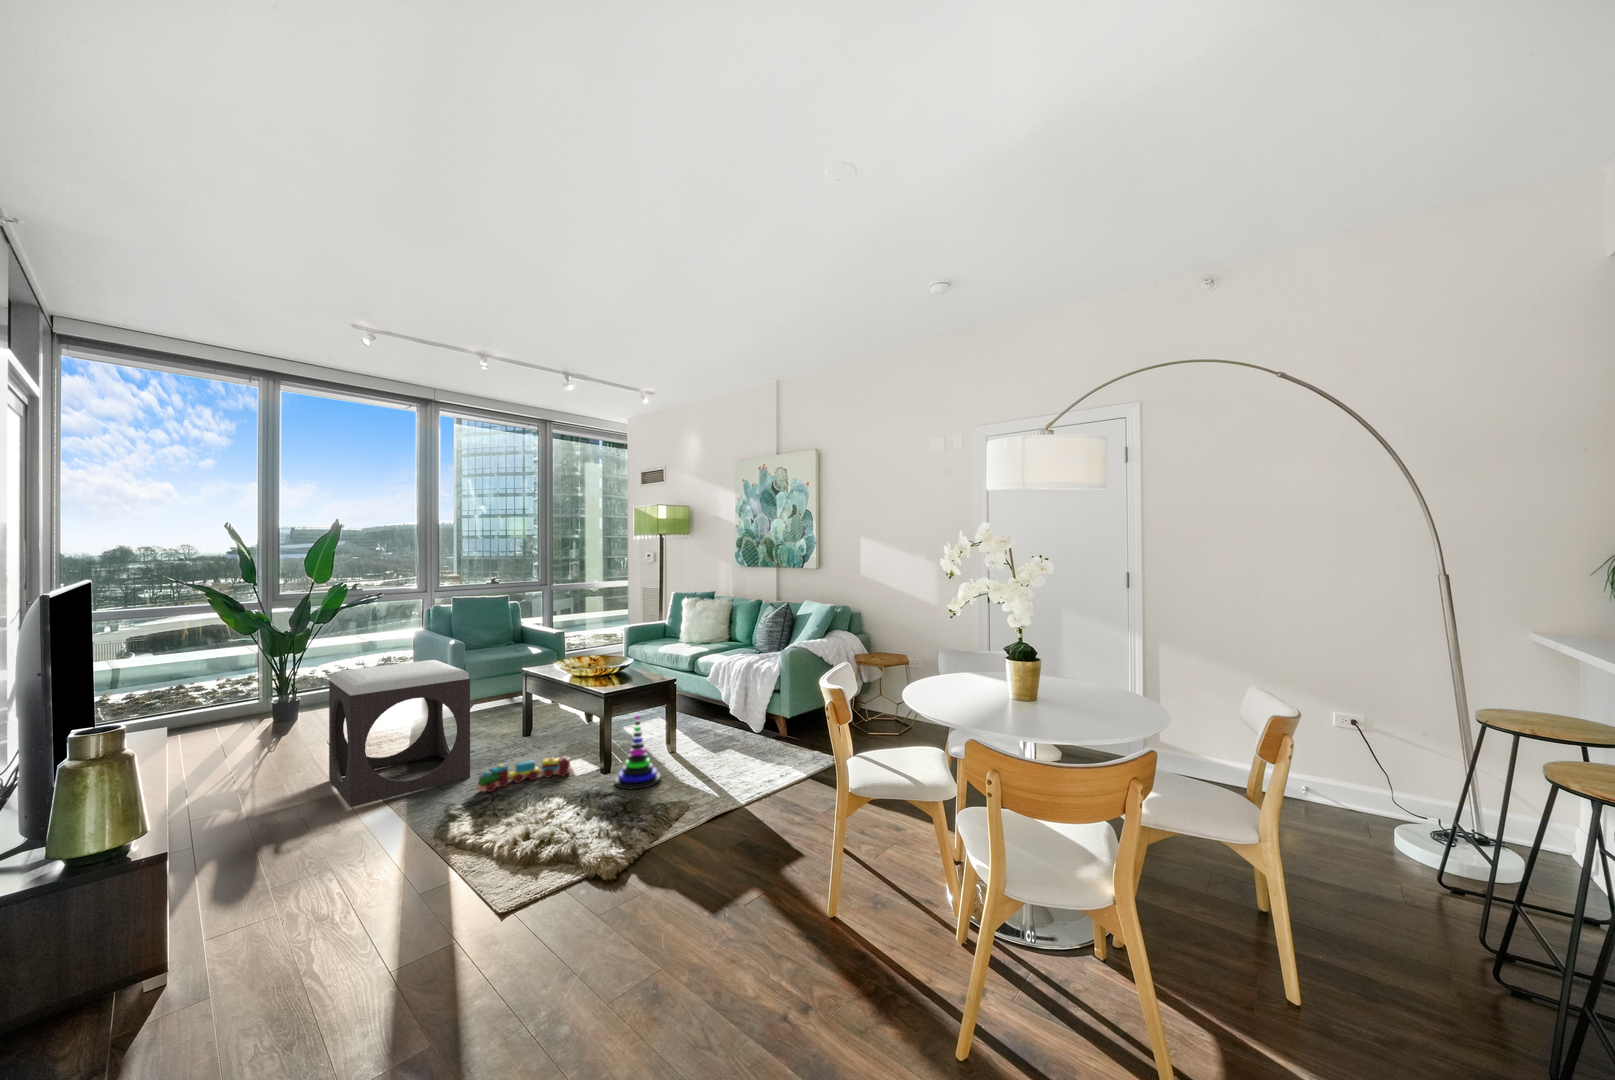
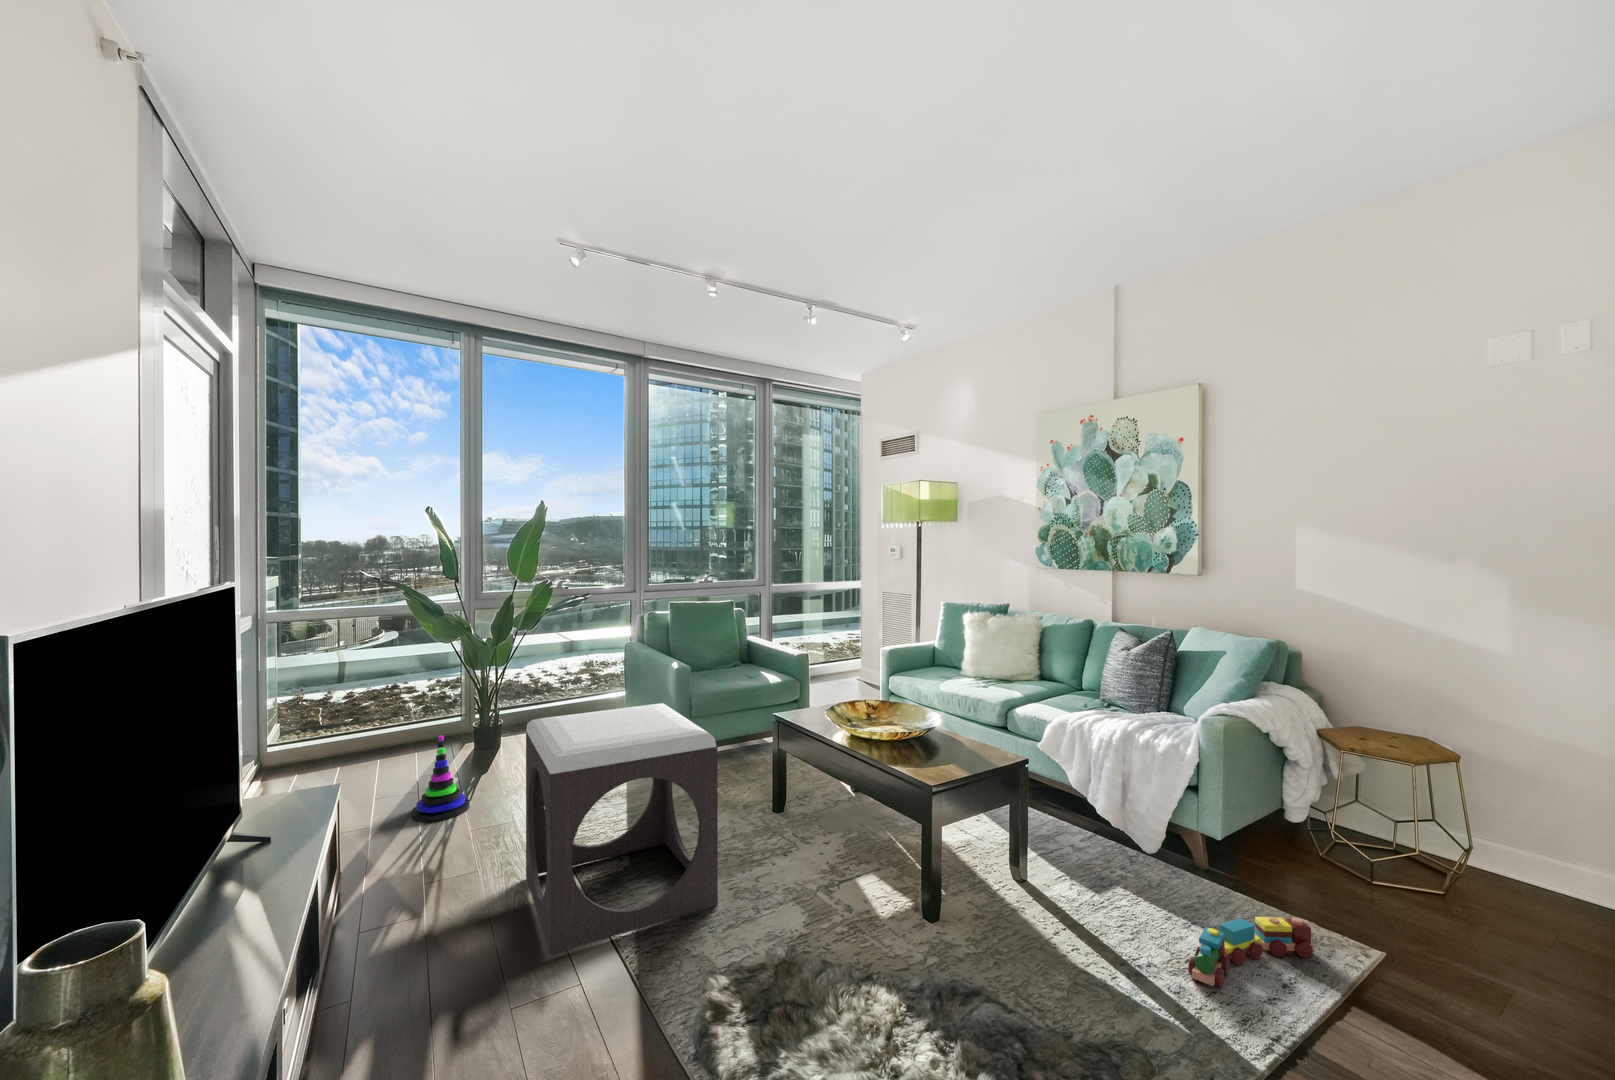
stacking toy: present [615,715,661,789] -> present [411,735,470,821]
toy train: present [477,756,571,792] -> present [1188,917,1314,987]

